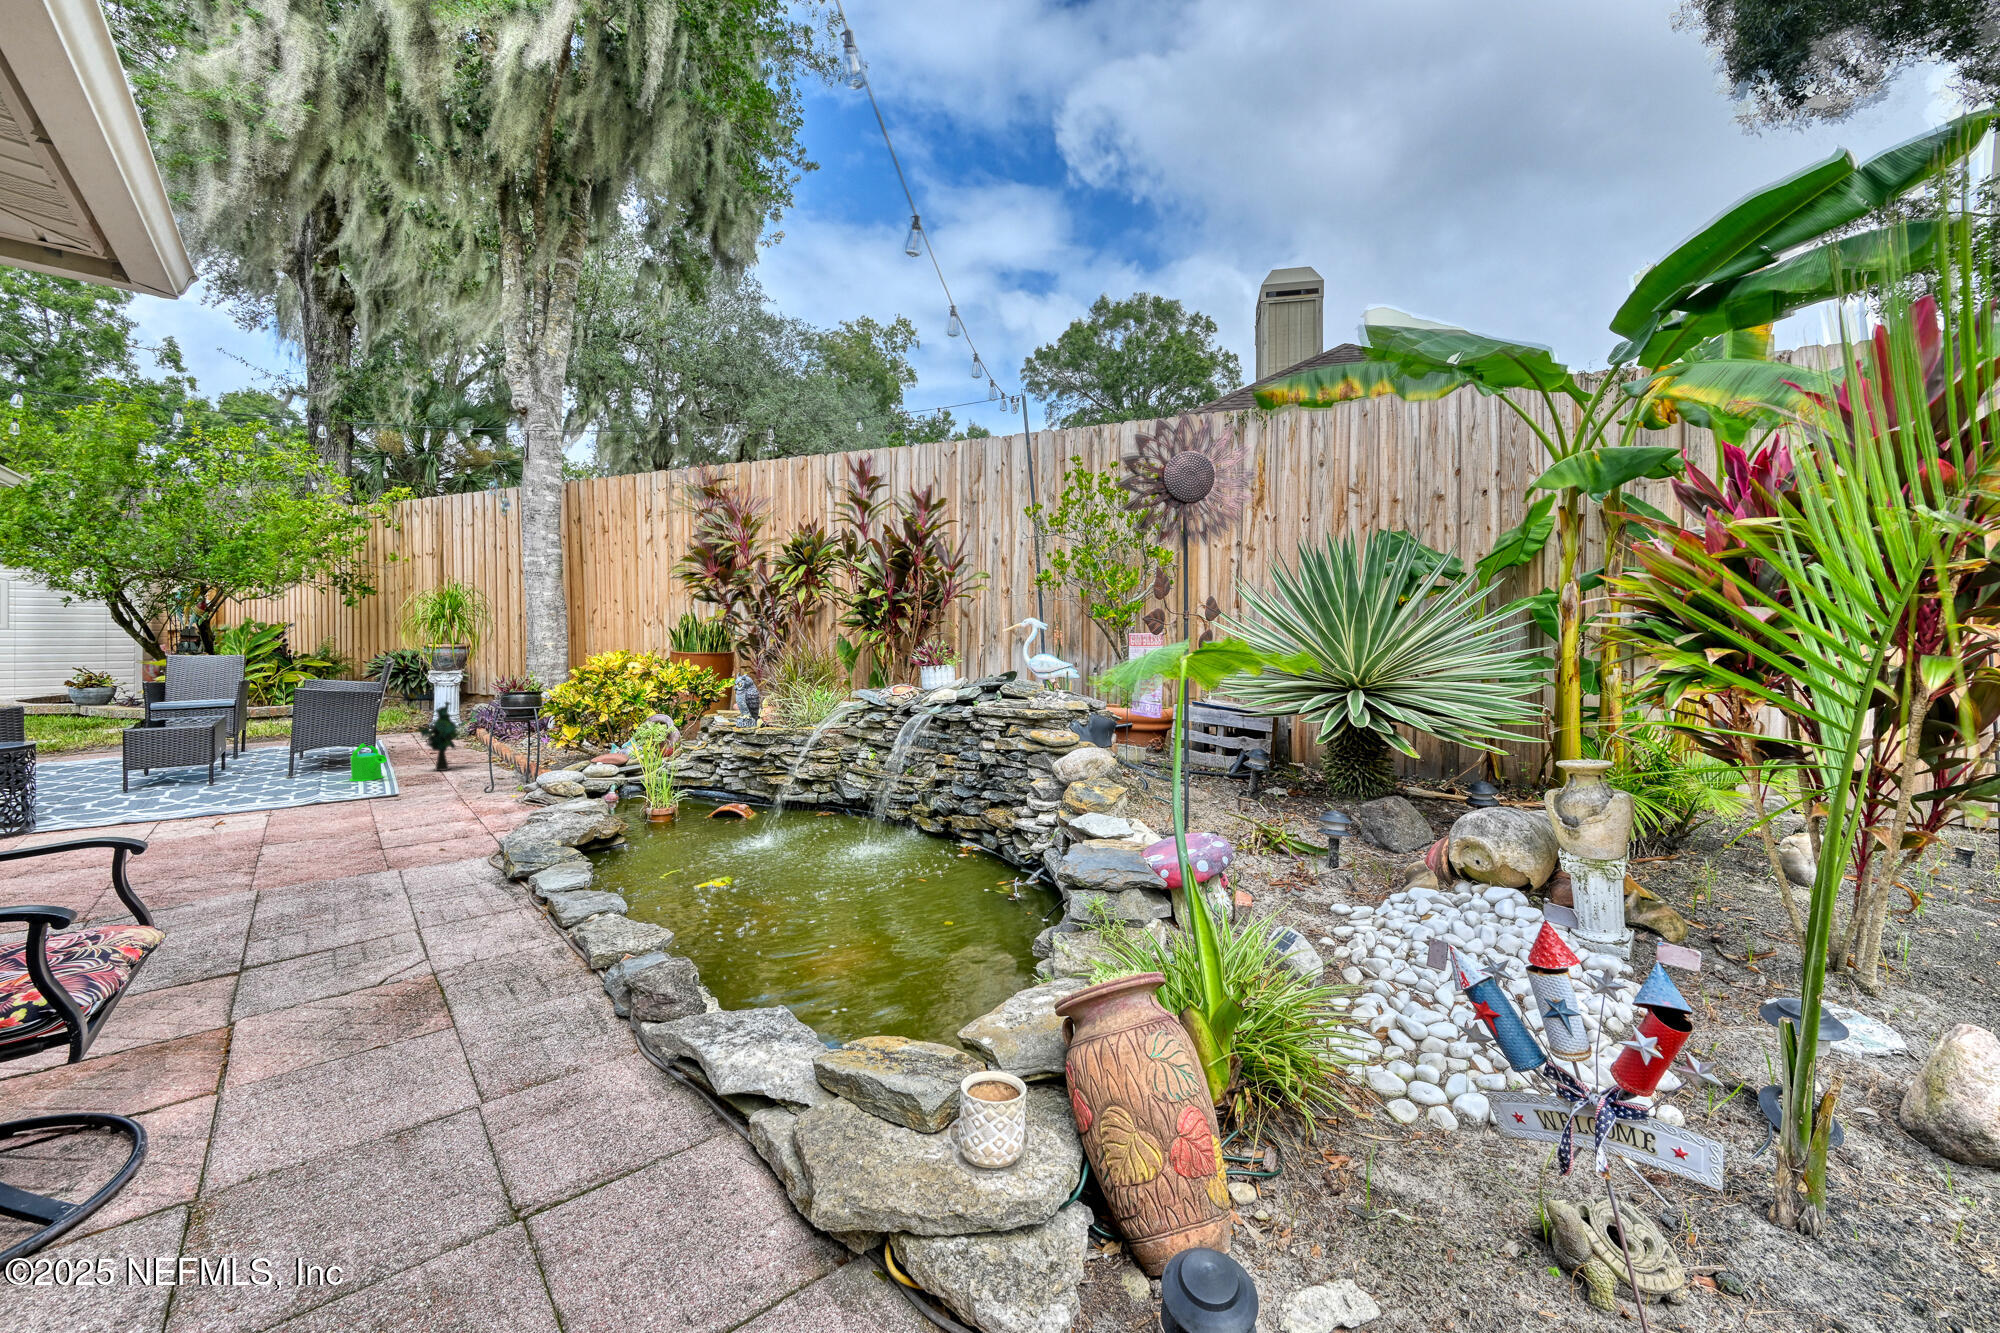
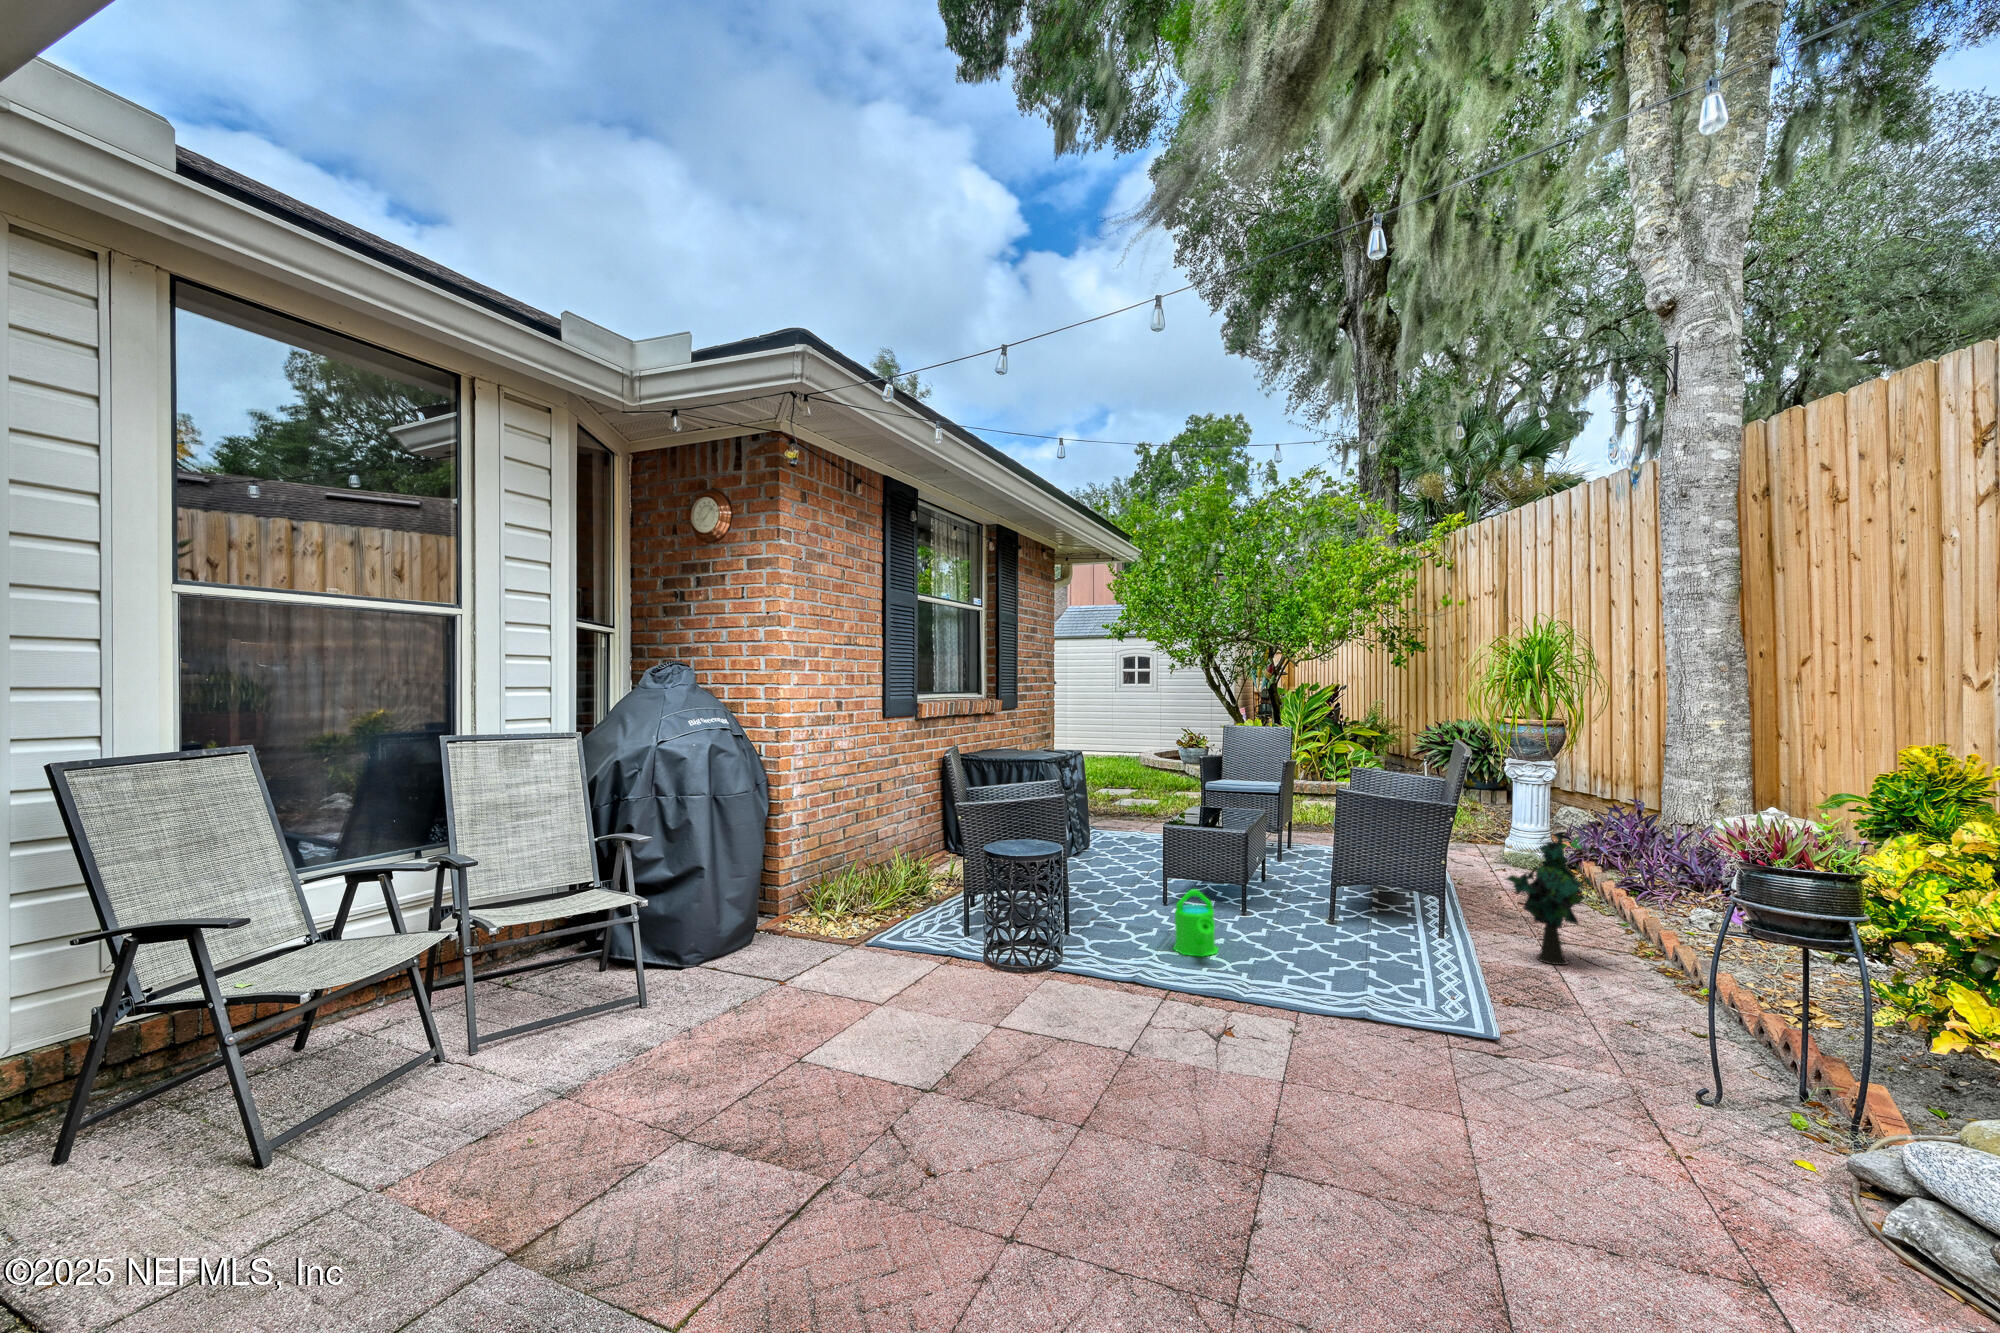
watering can: present [349,743,387,781] -> present [1173,889,1218,957]

